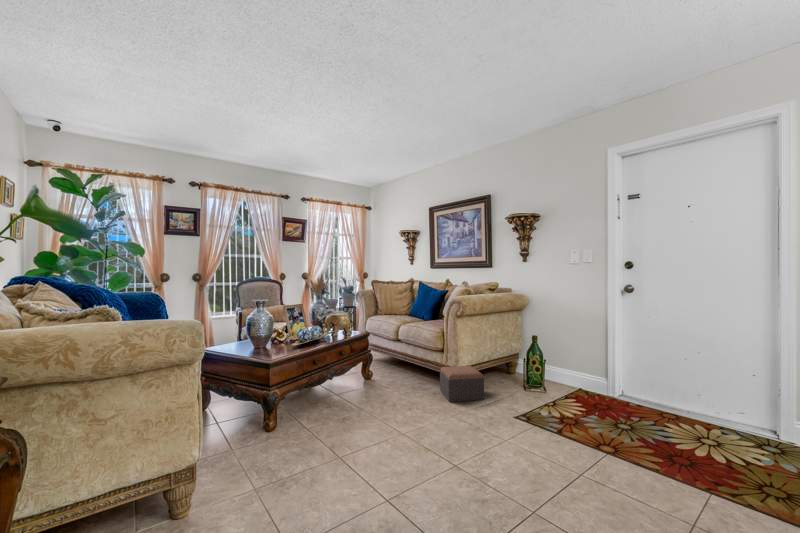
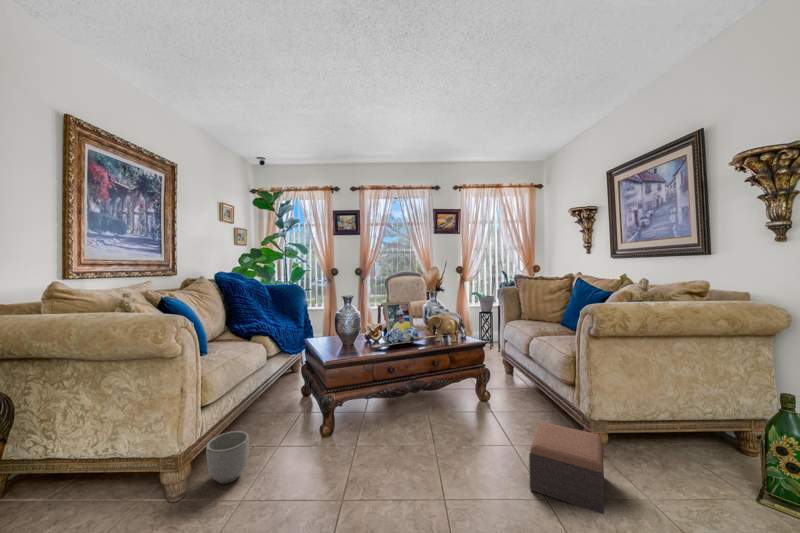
planter: none [234,415,271,458] -> present [206,431,249,484]

